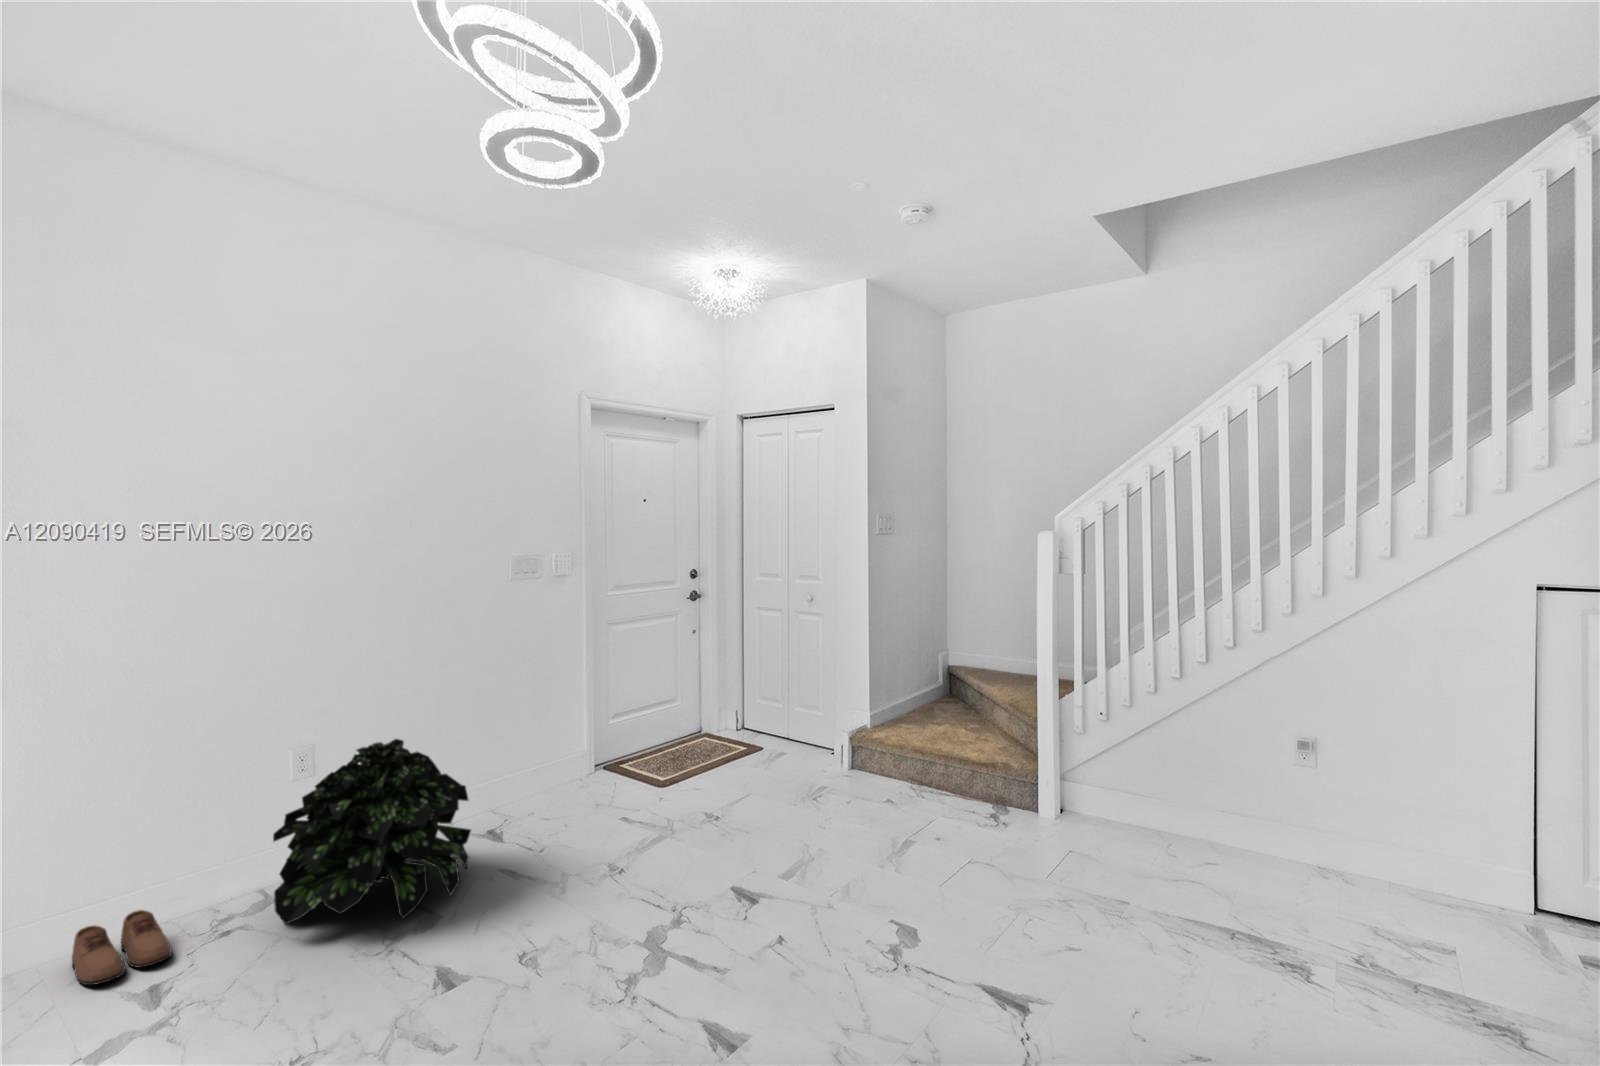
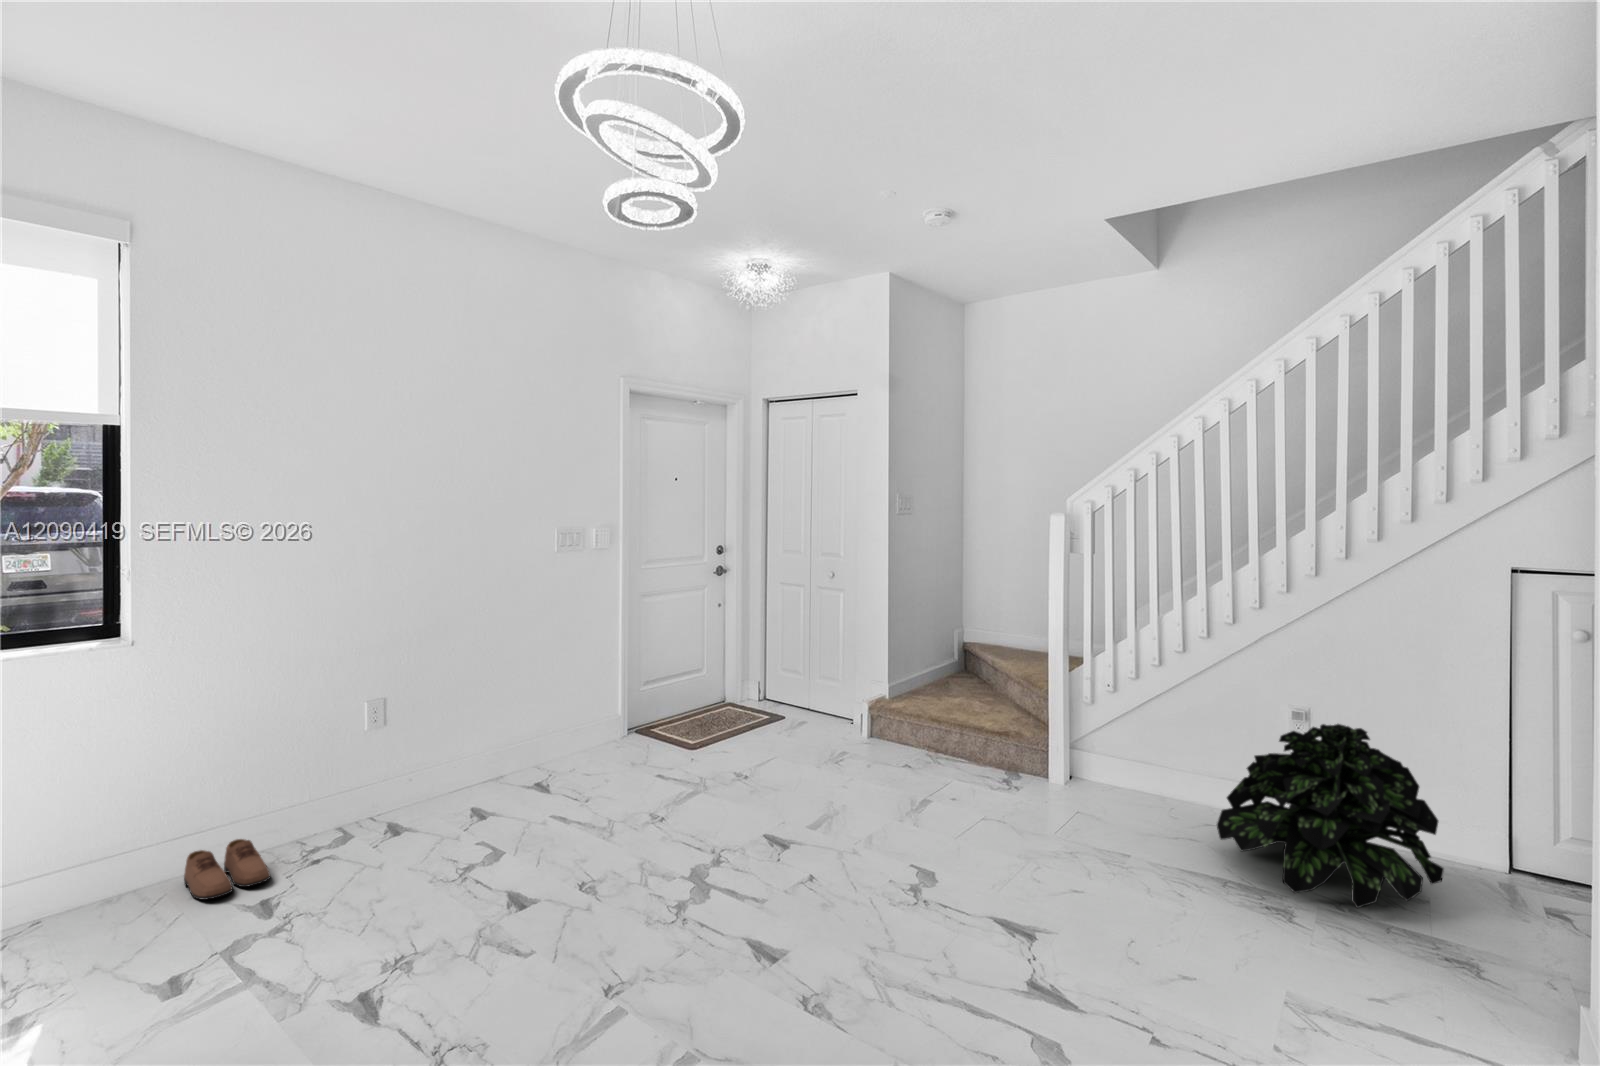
potted plant: present [273,739,471,924] -> present [1217,724,1444,908]

